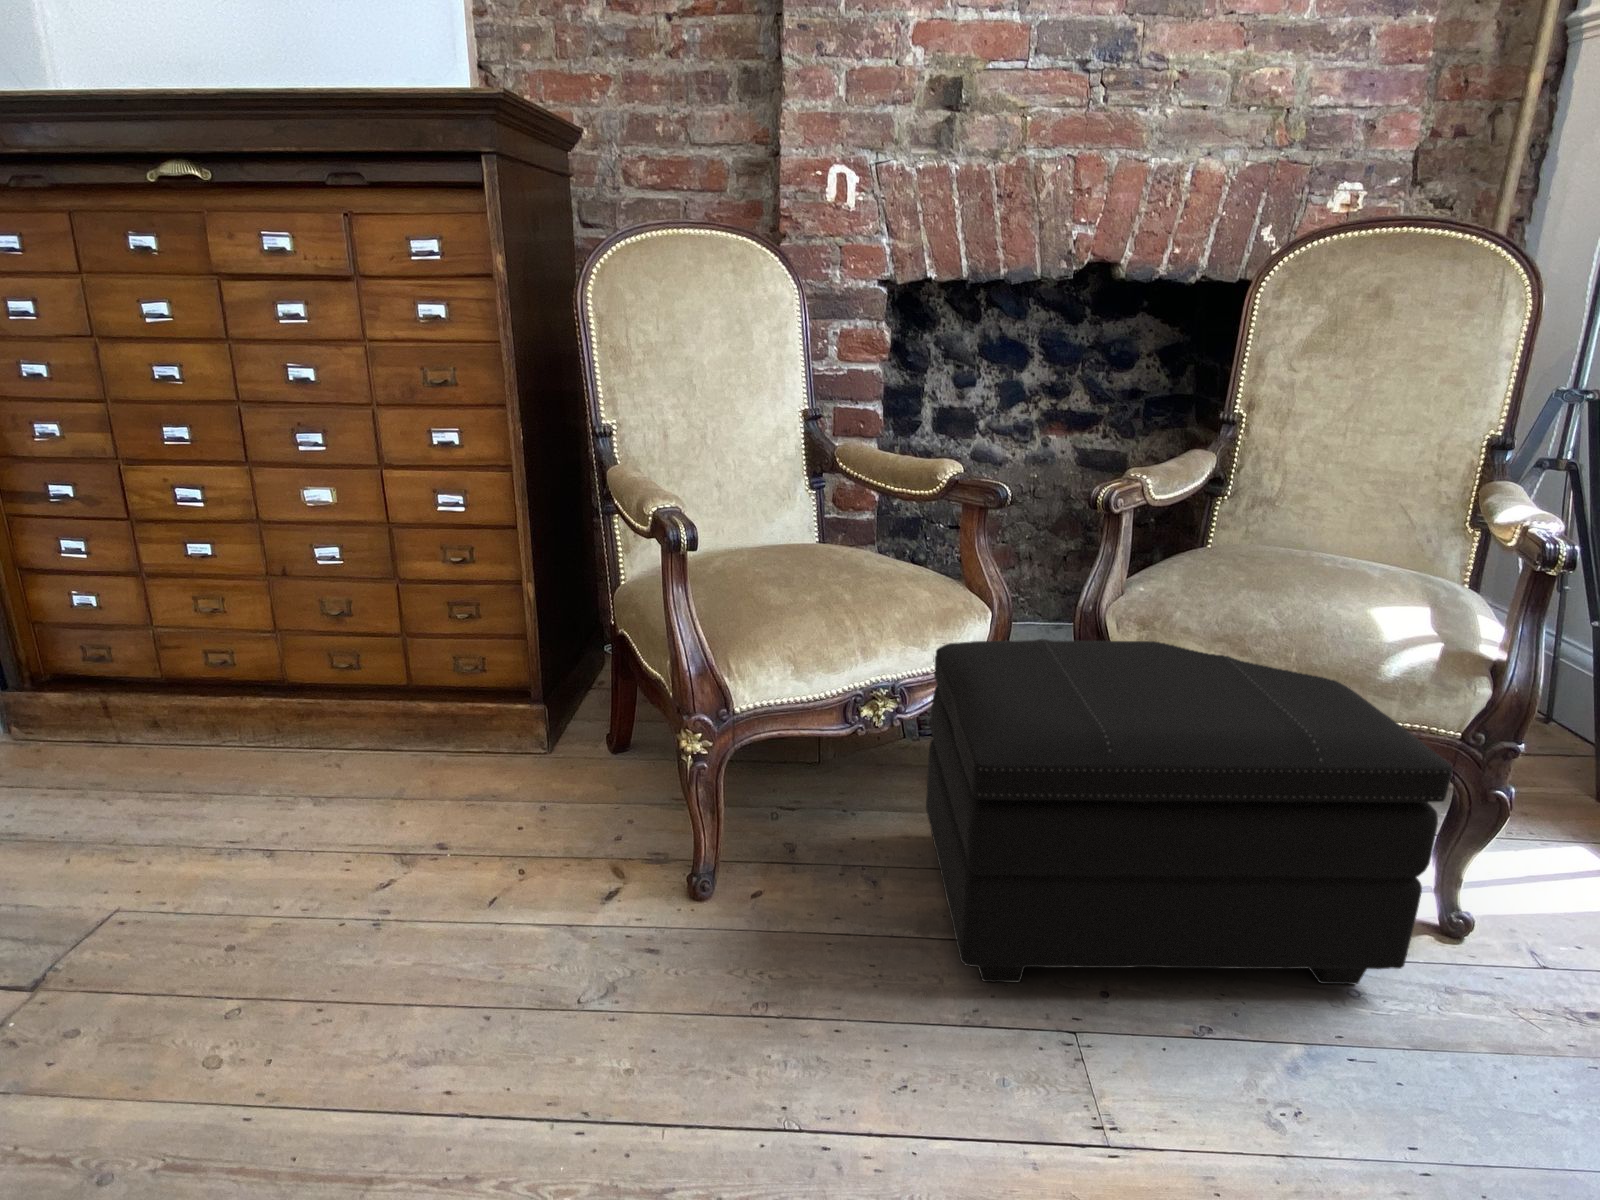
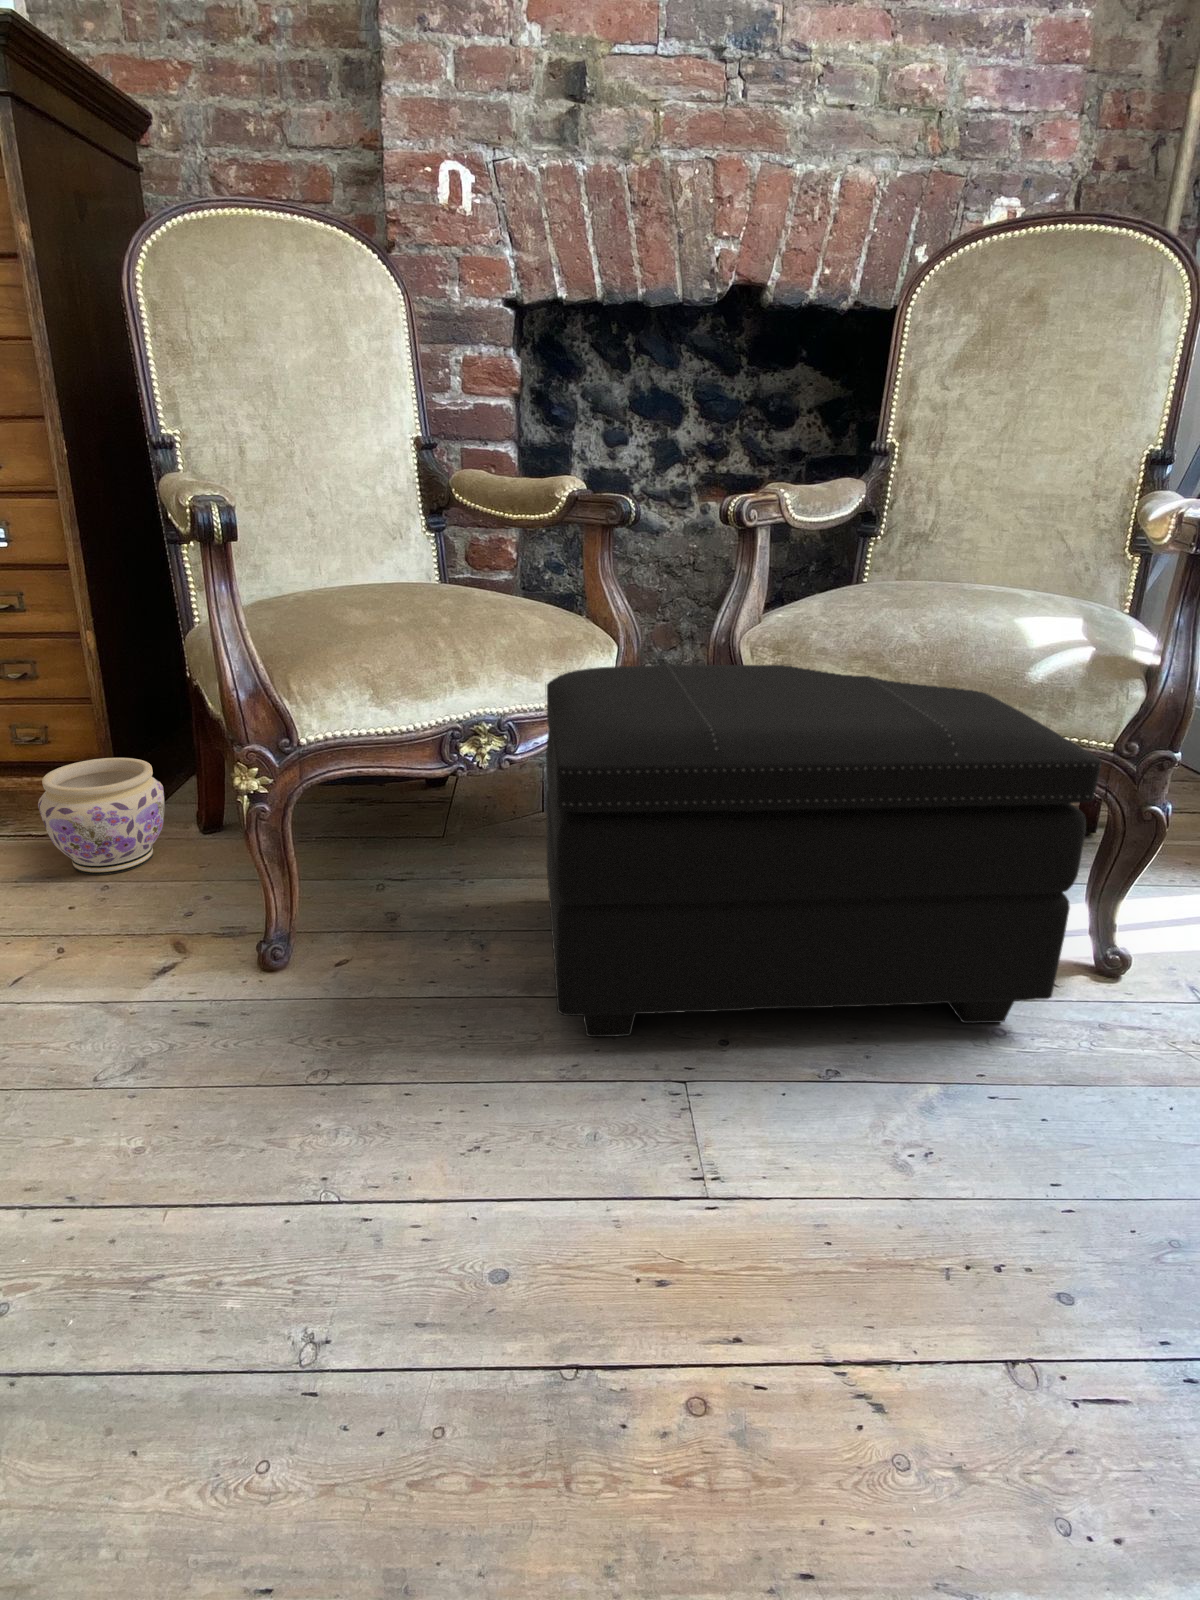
planter: none [482,690,583,796] -> present [38,758,164,875]

